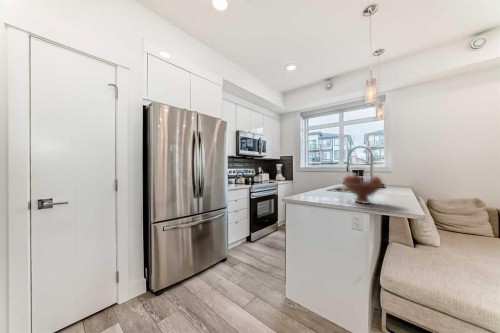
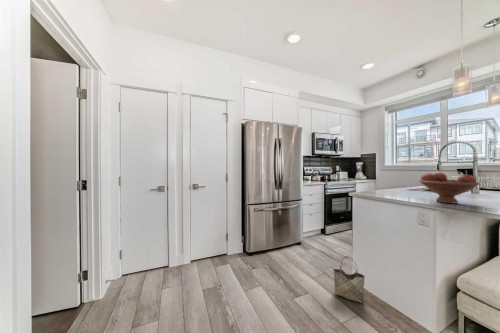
woven basket: none [266,270,297,321] -> present [334,256,365,303]

